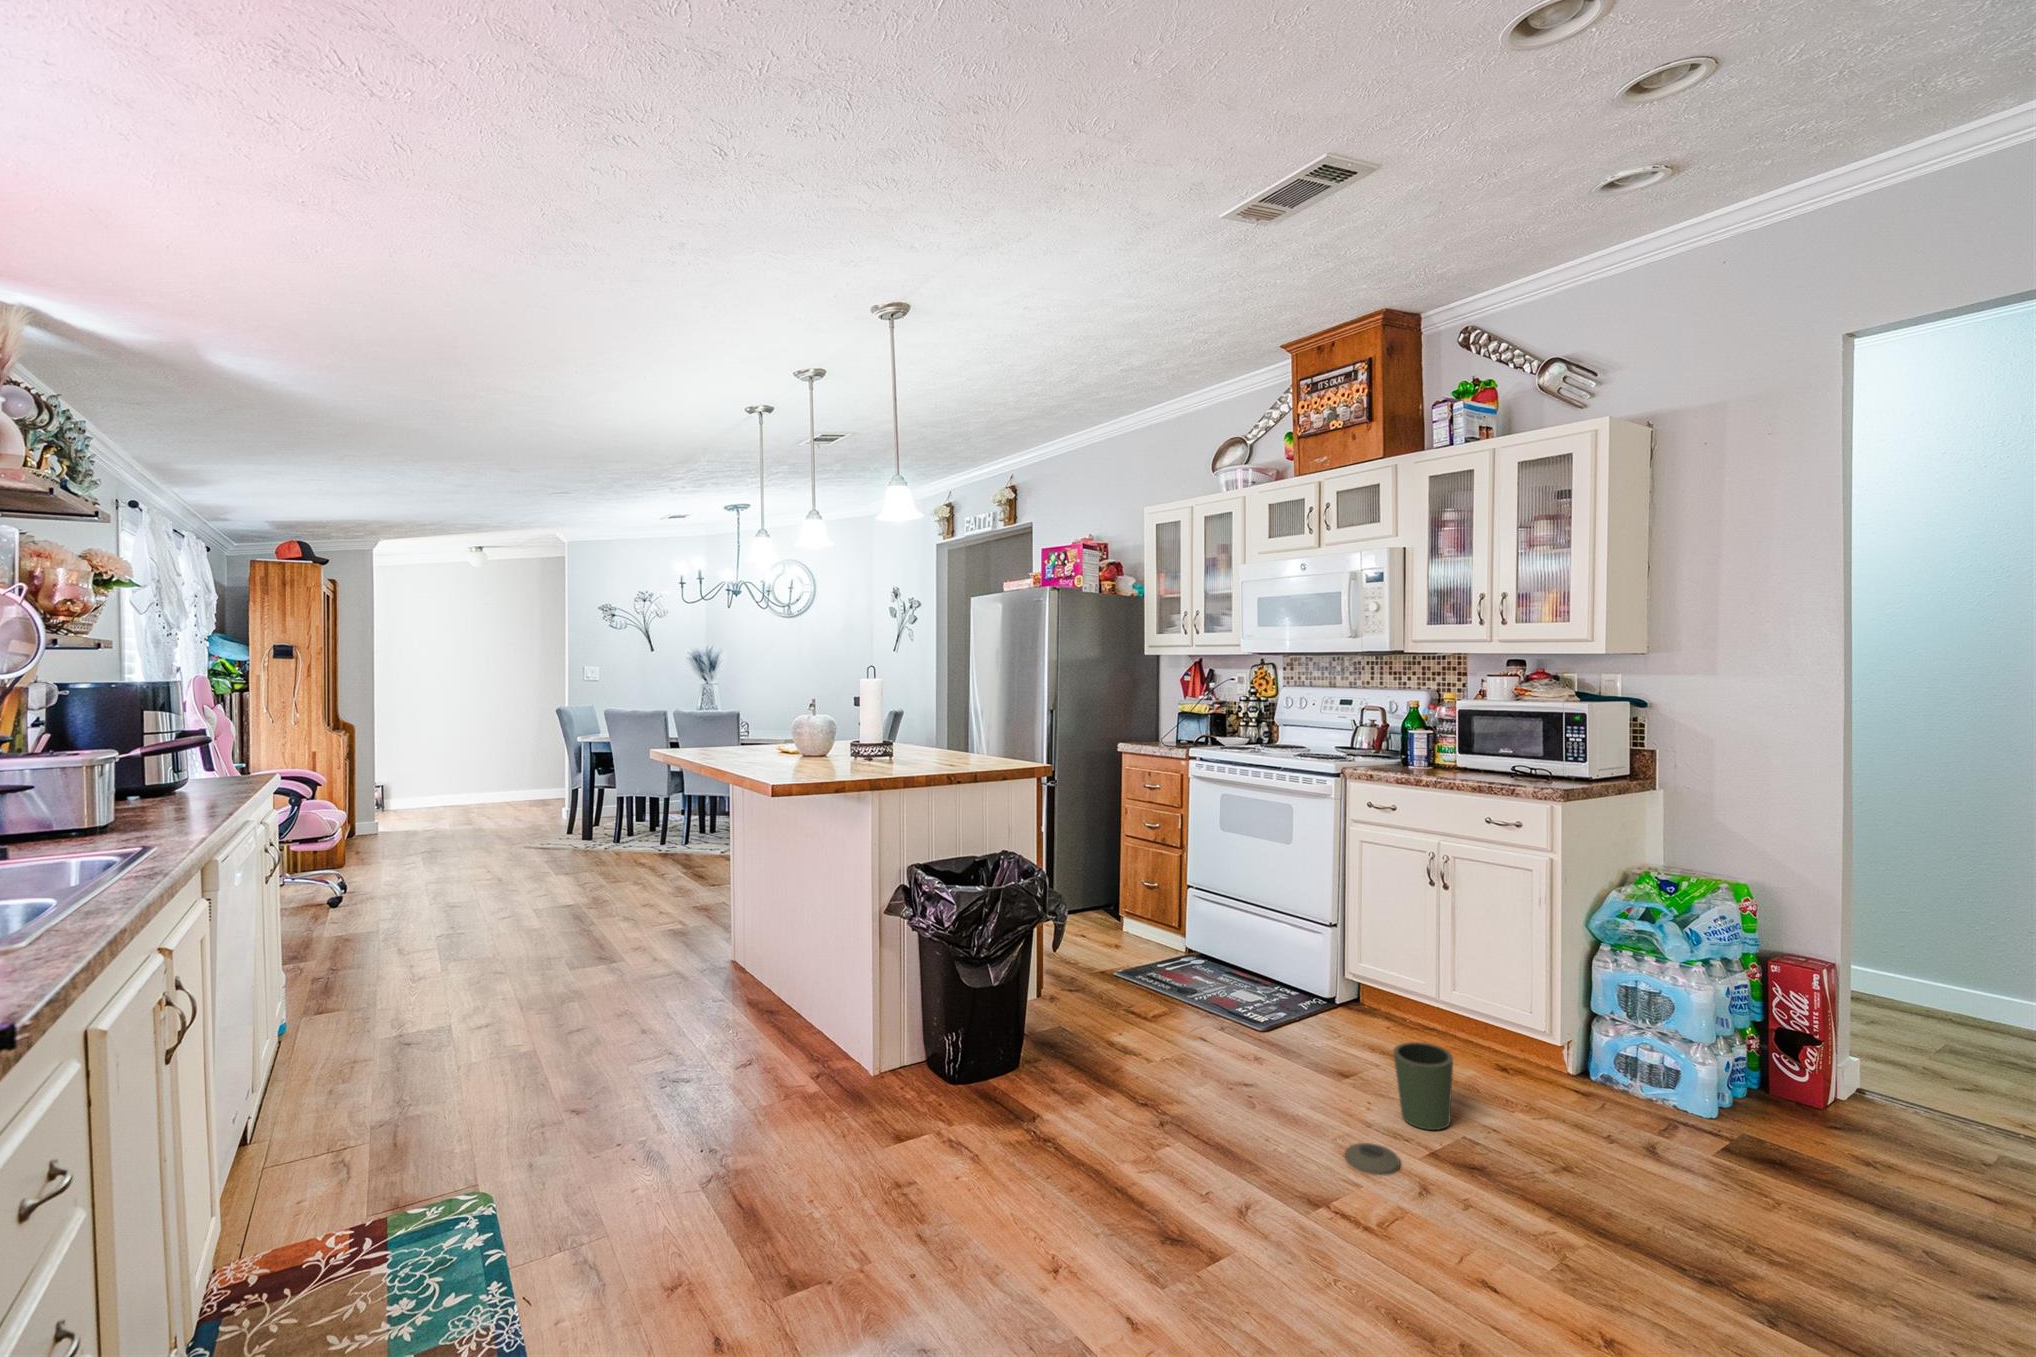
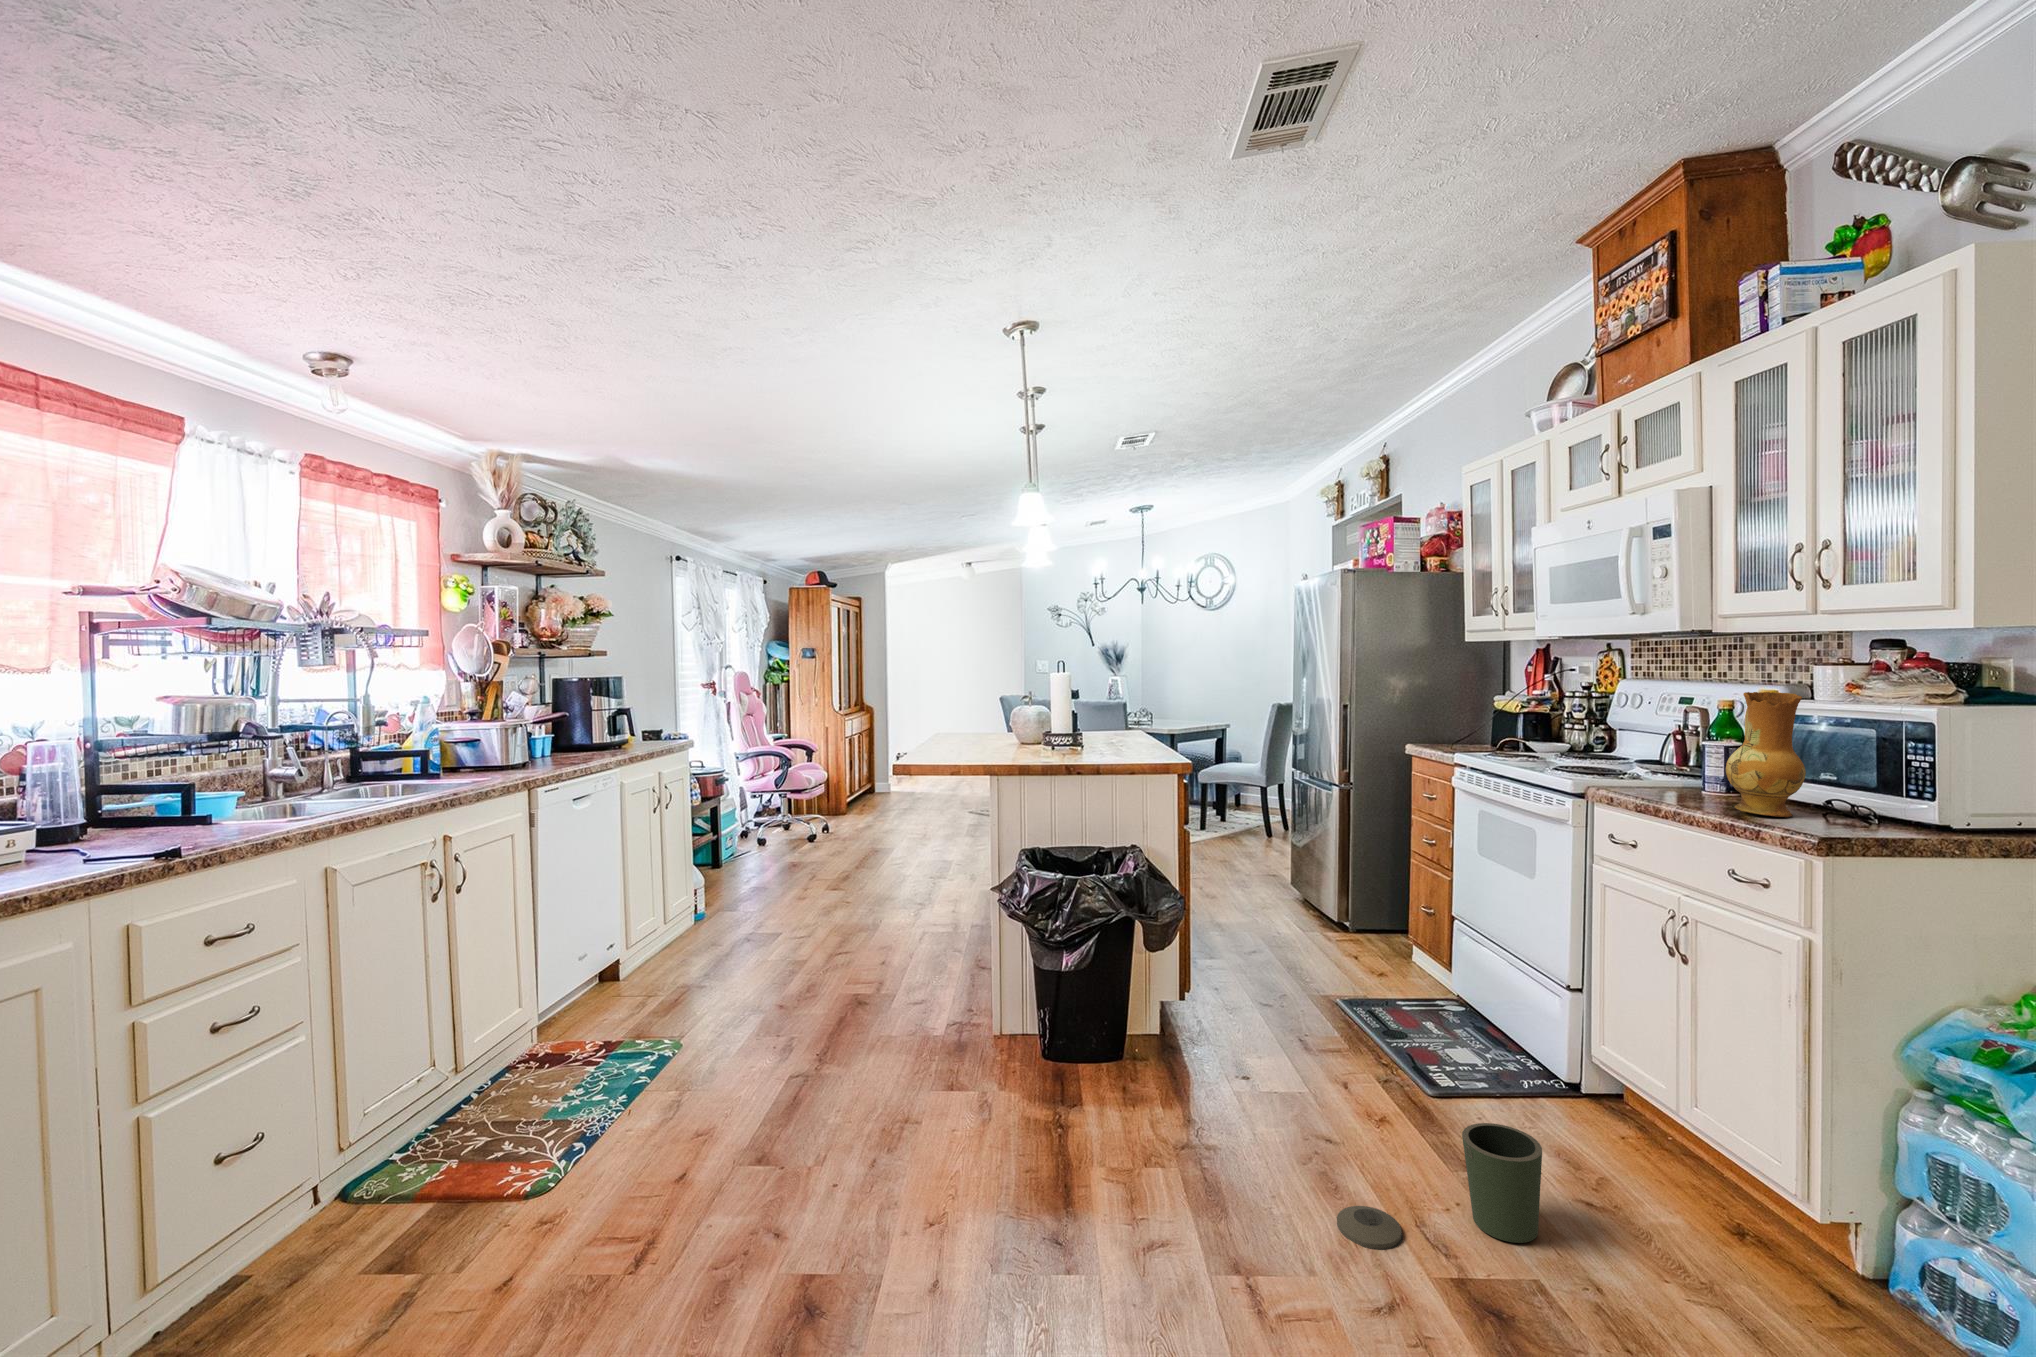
ceramic jug: none [1467,695,1514,780] -> present [1726,692,1806,817]

